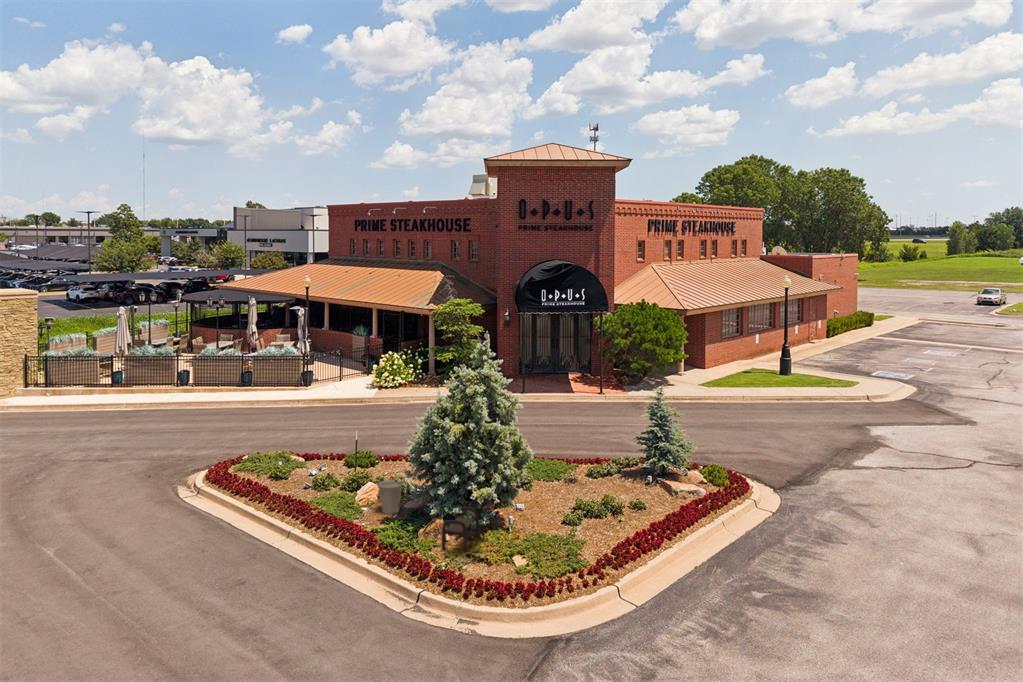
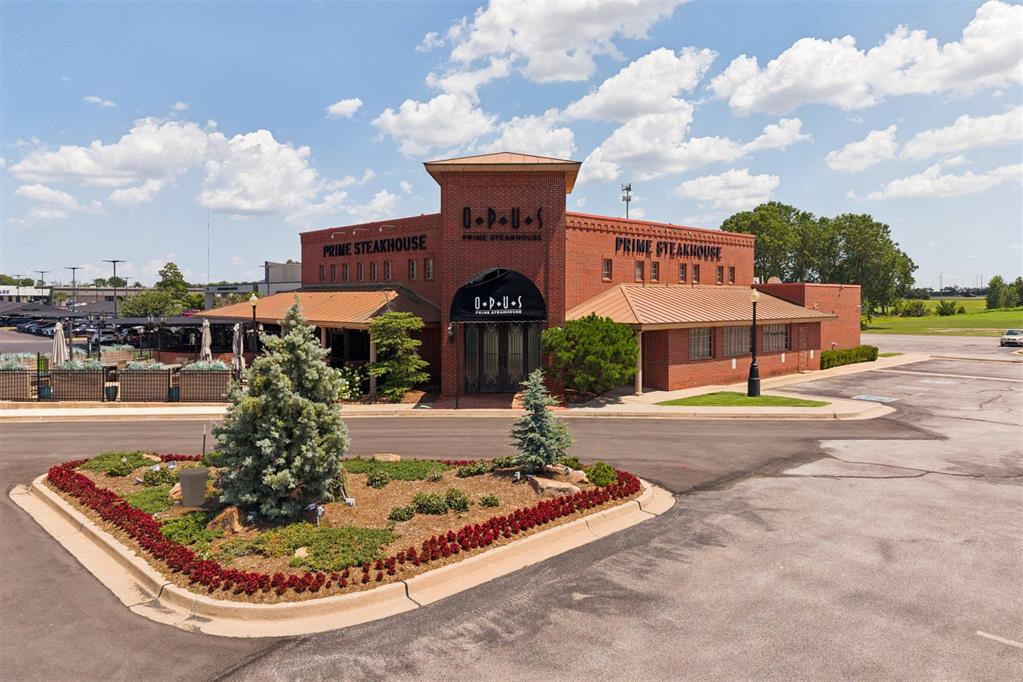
bench: present [442,506,480,552] -> none [200,490,262,543]

